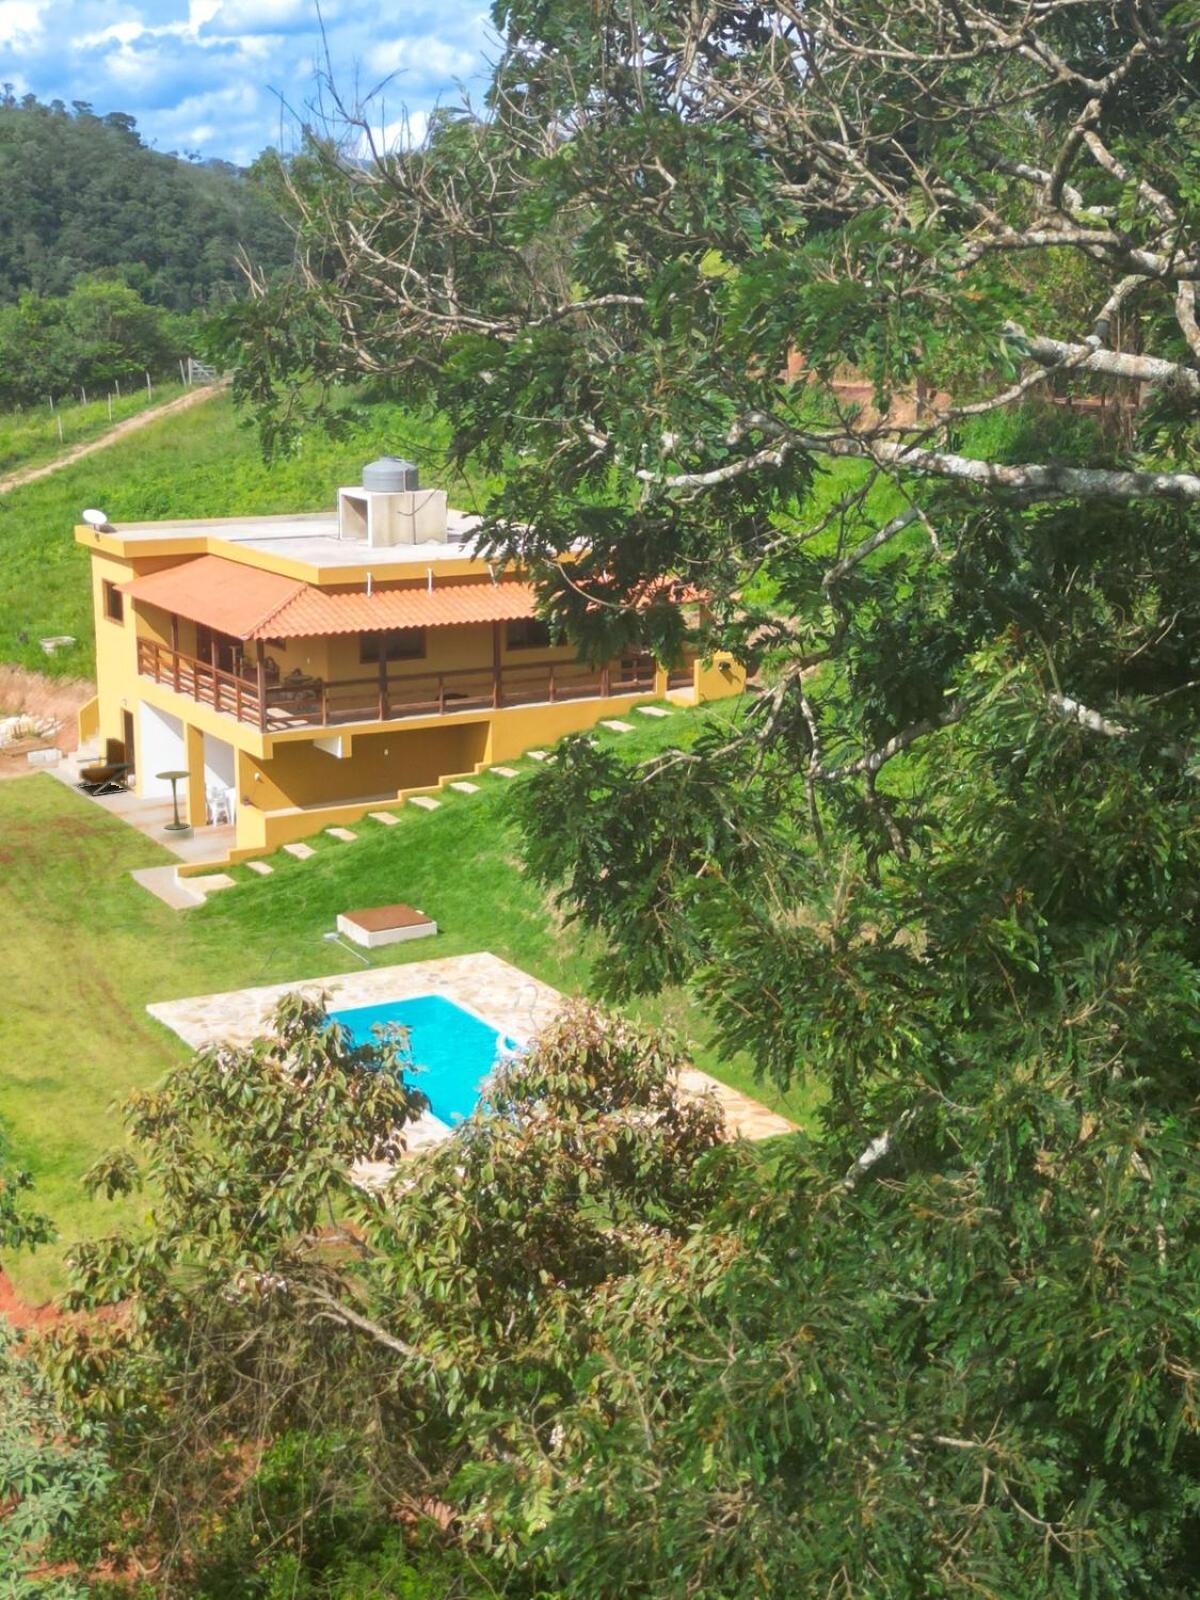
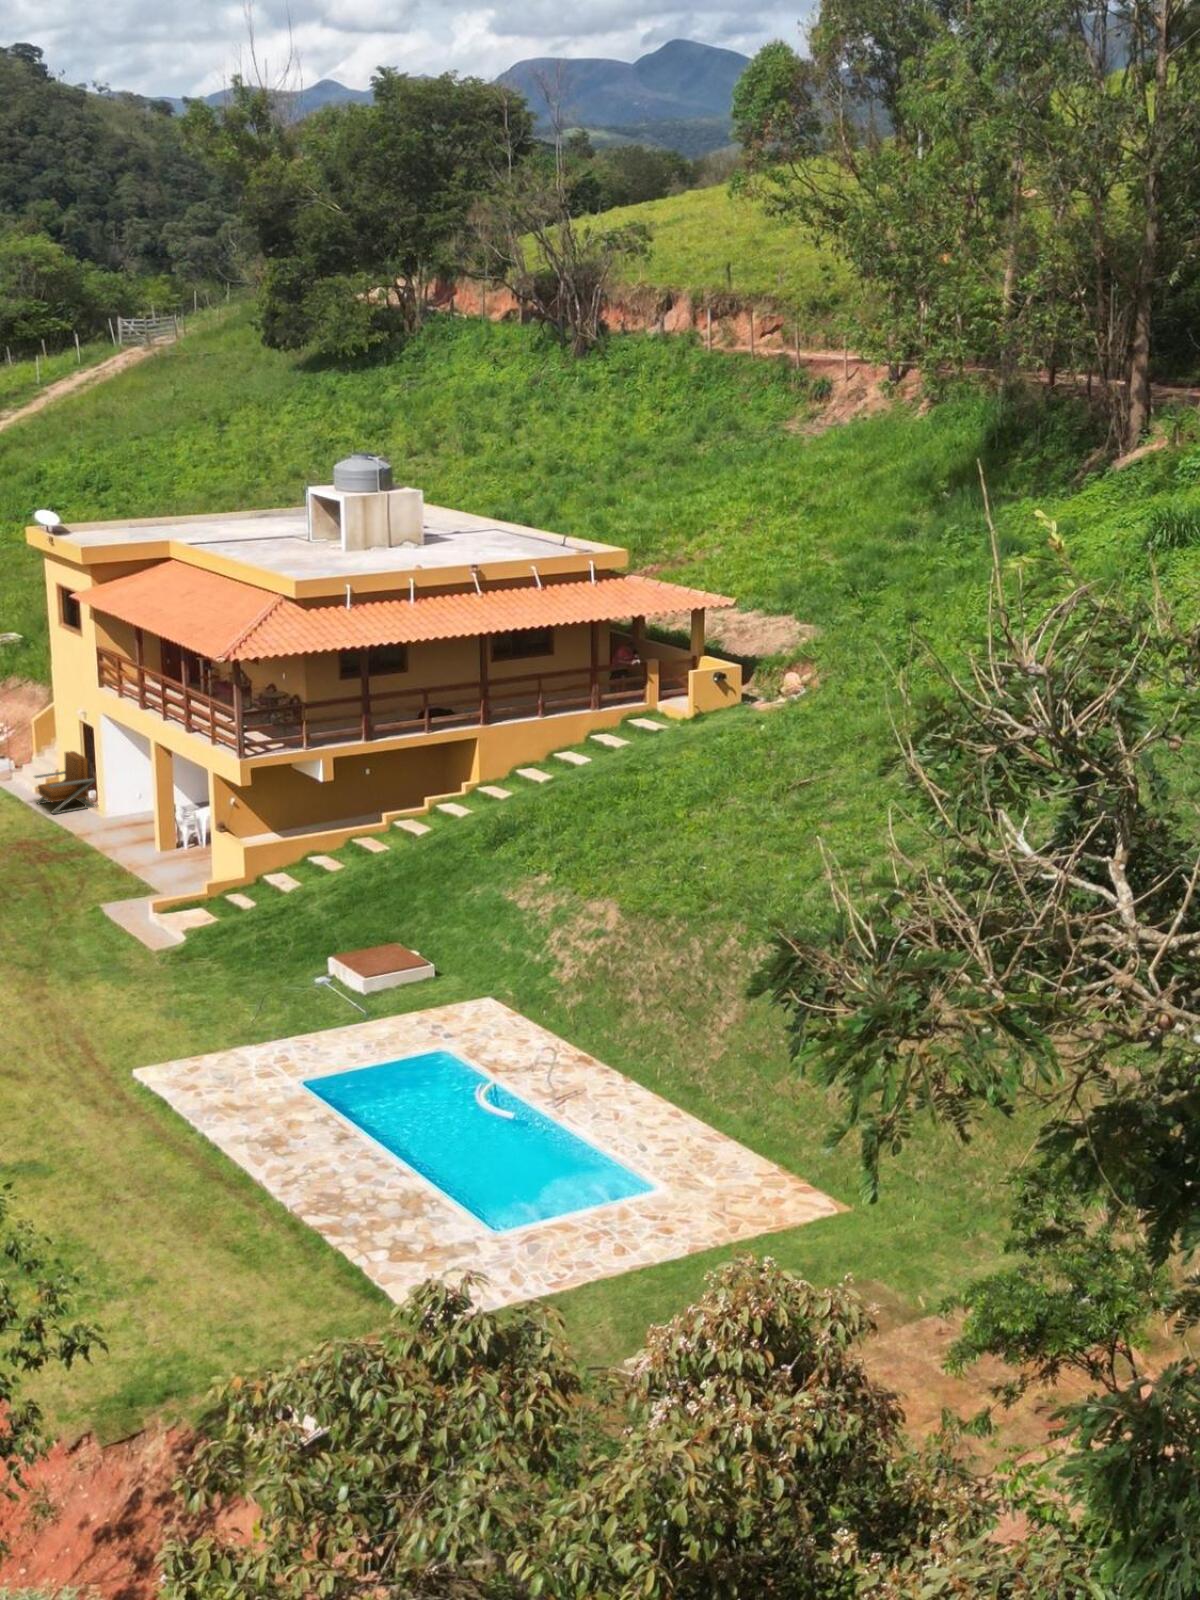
pedestal table: present [156,771,191,830] -> none [122,792,160,855]

